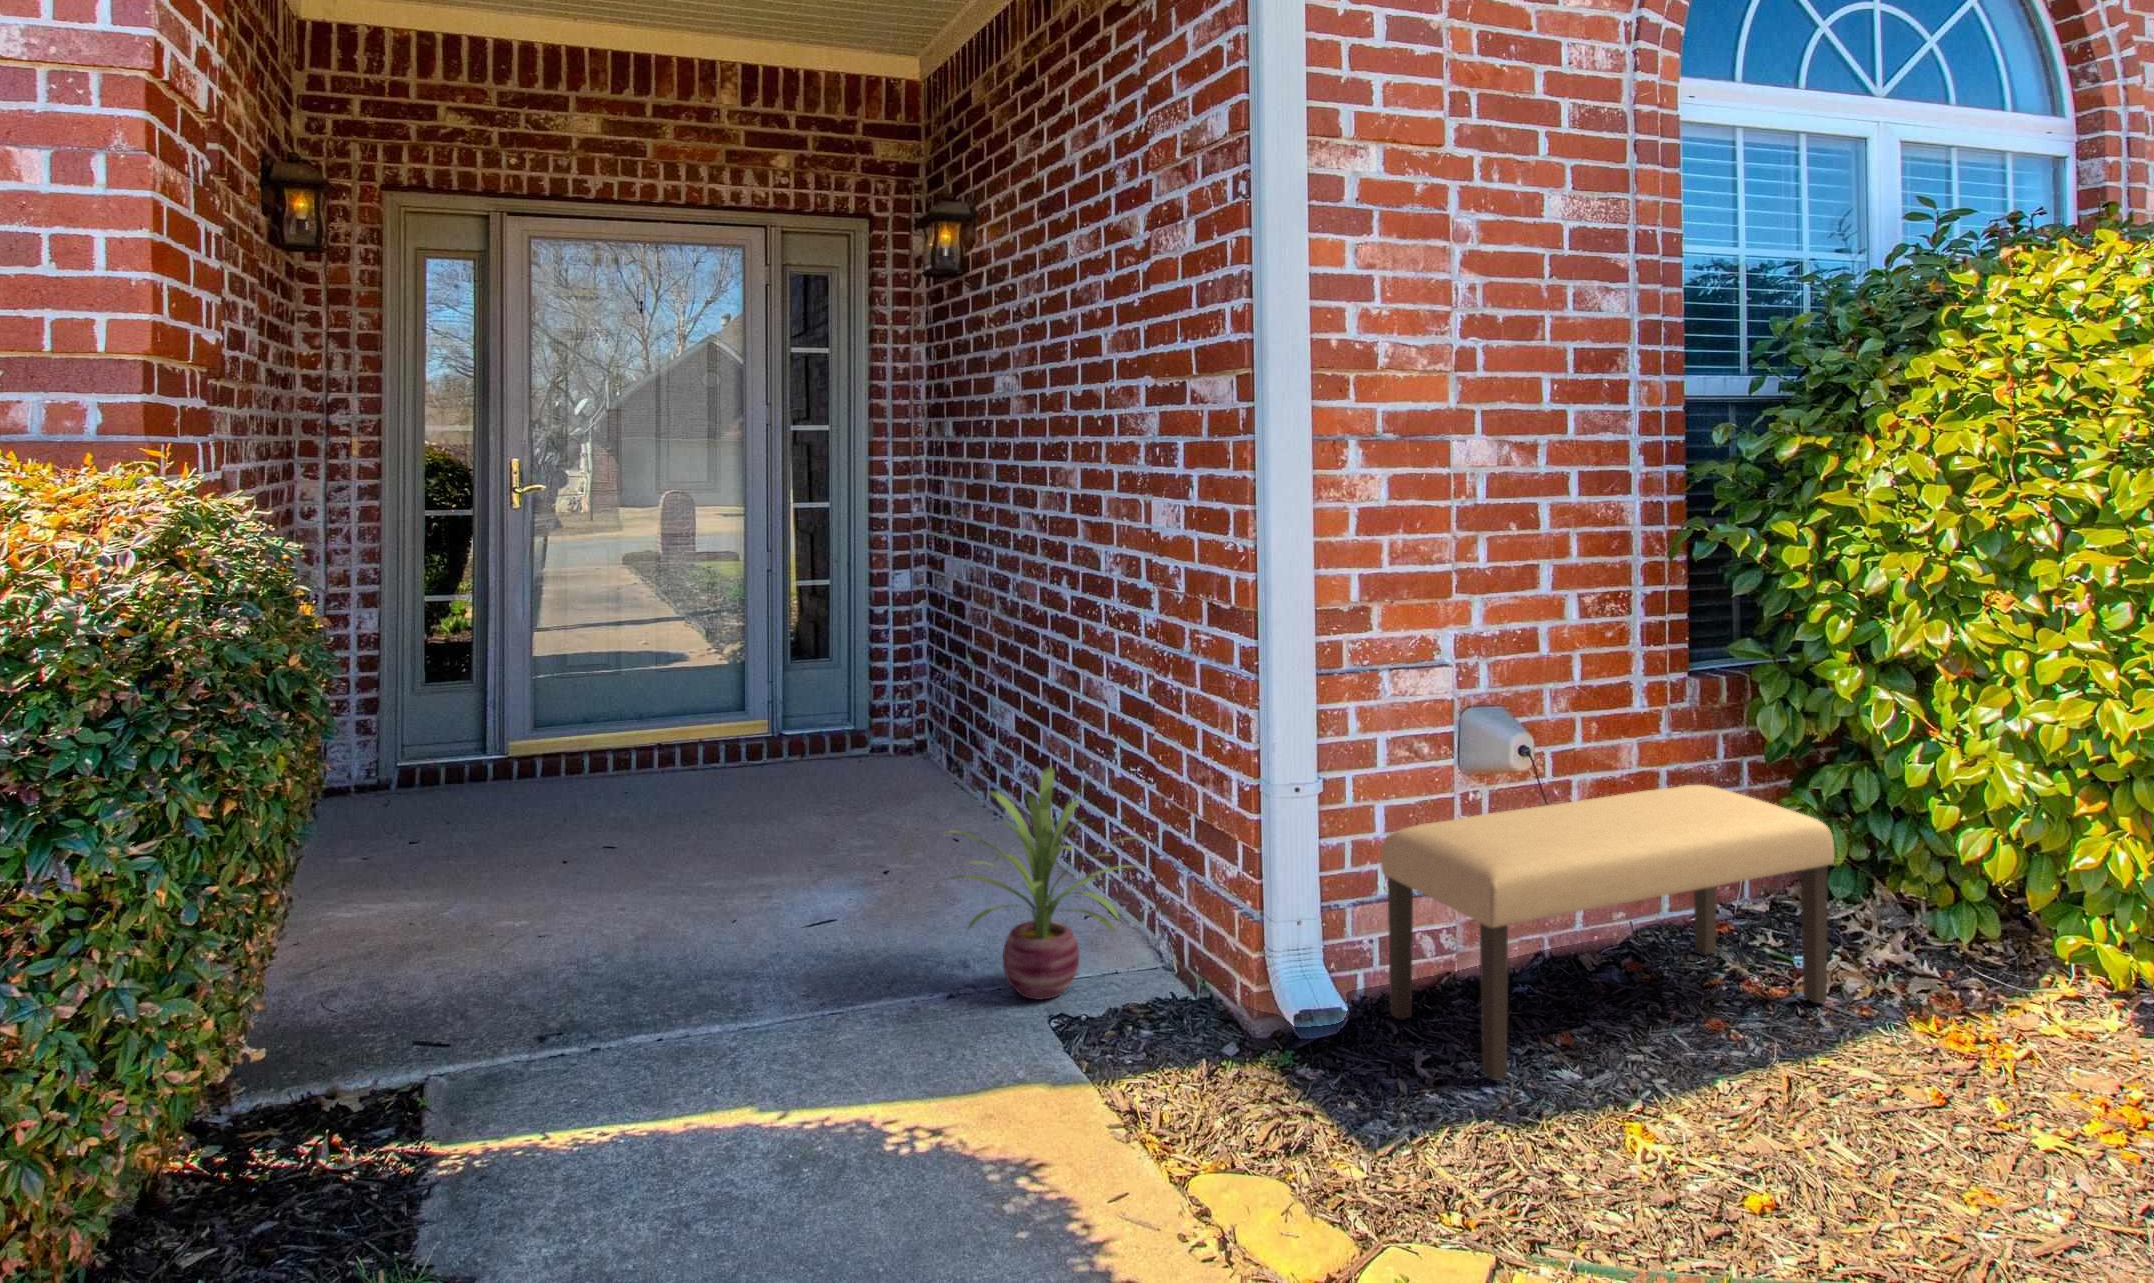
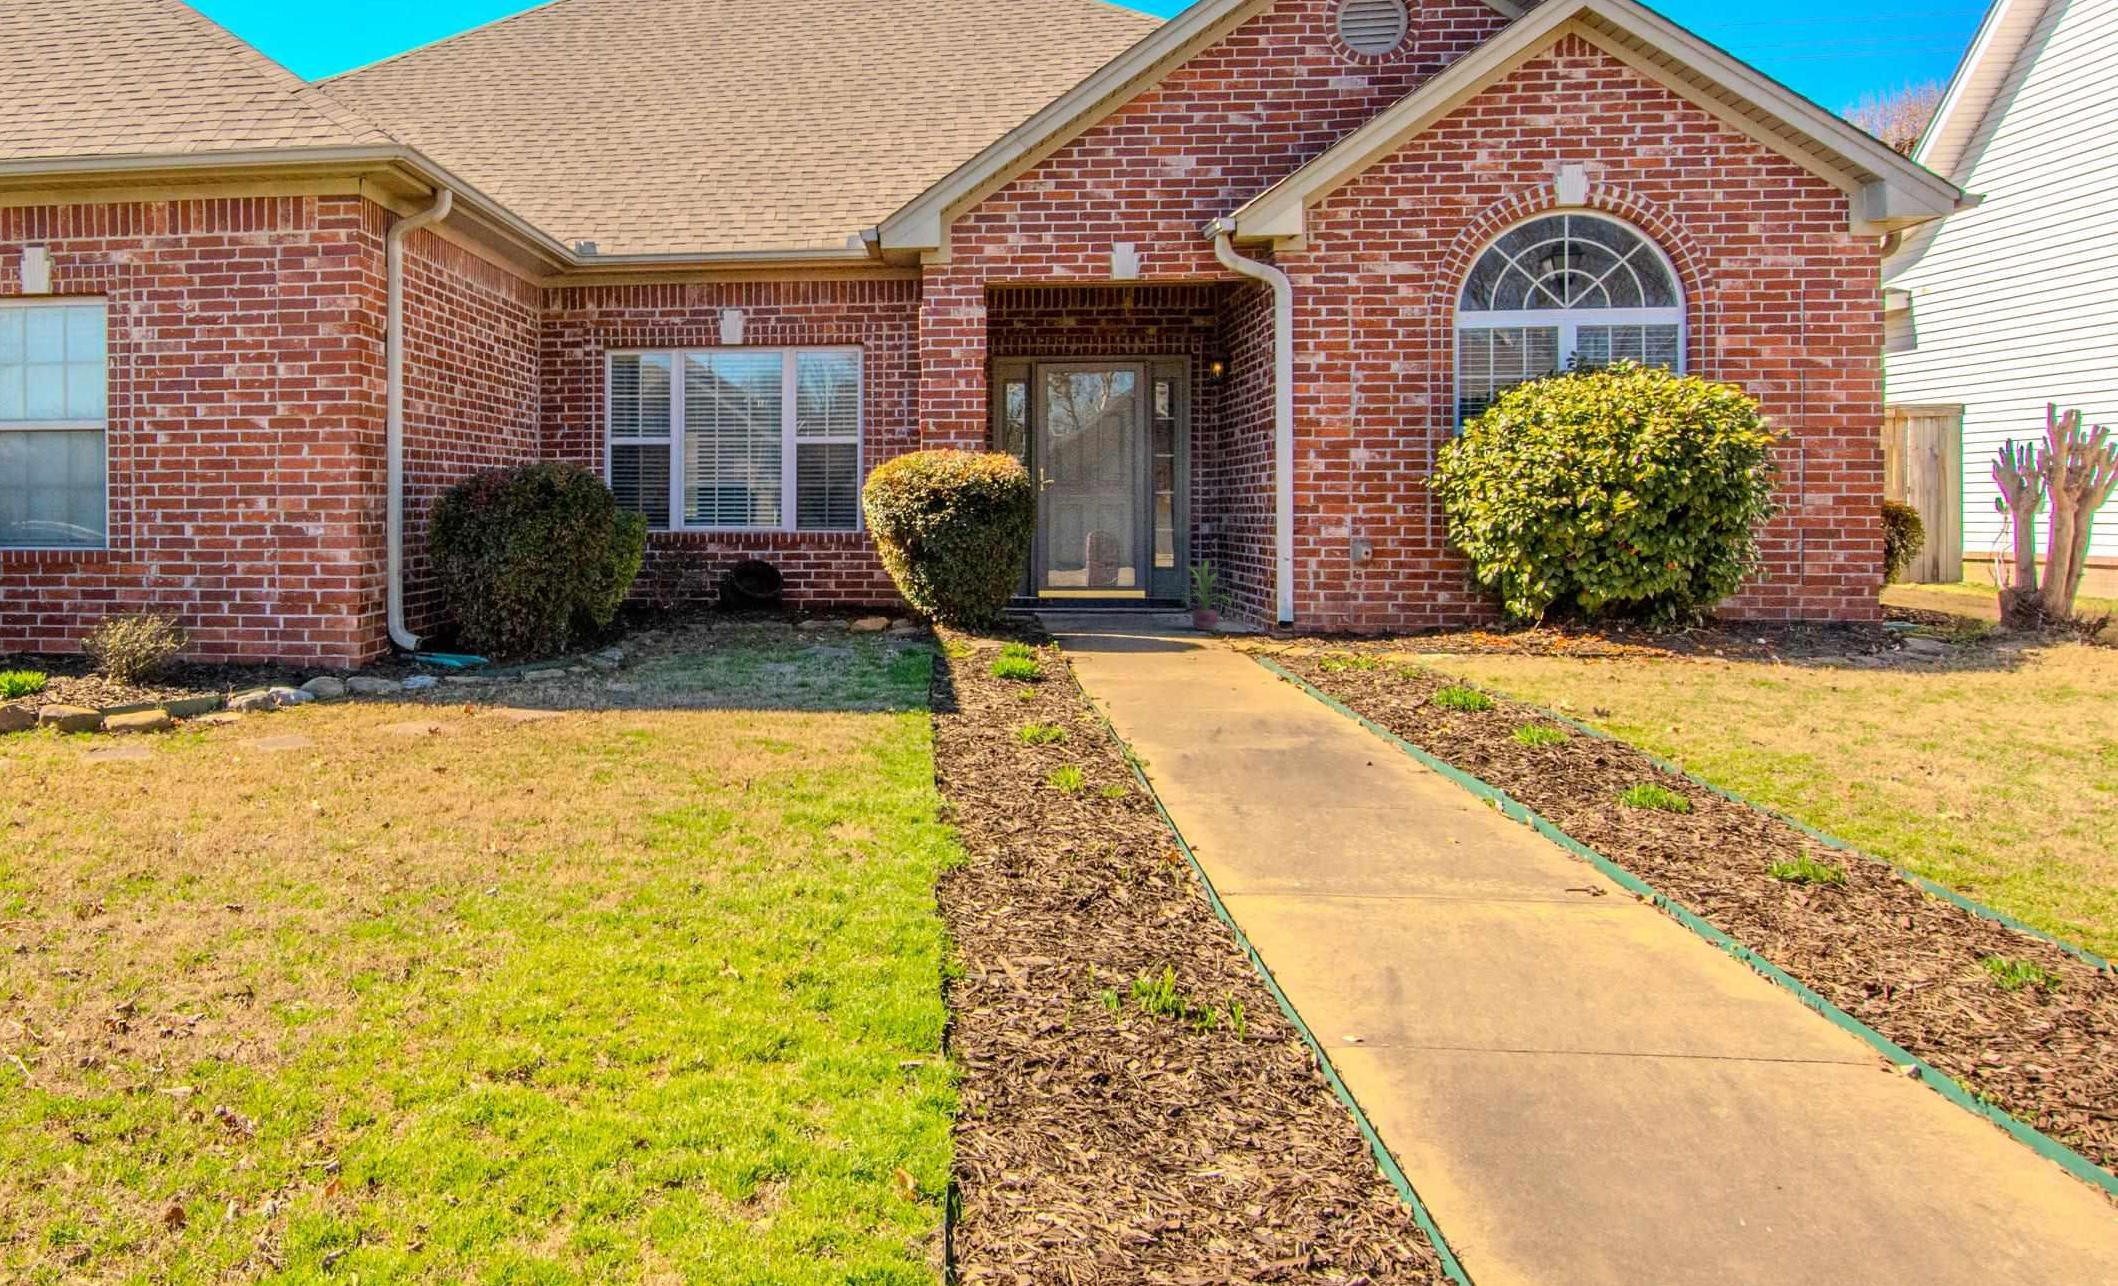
bench: present [1381,785,1834,1080] -> none [1322,574,1490,647]

